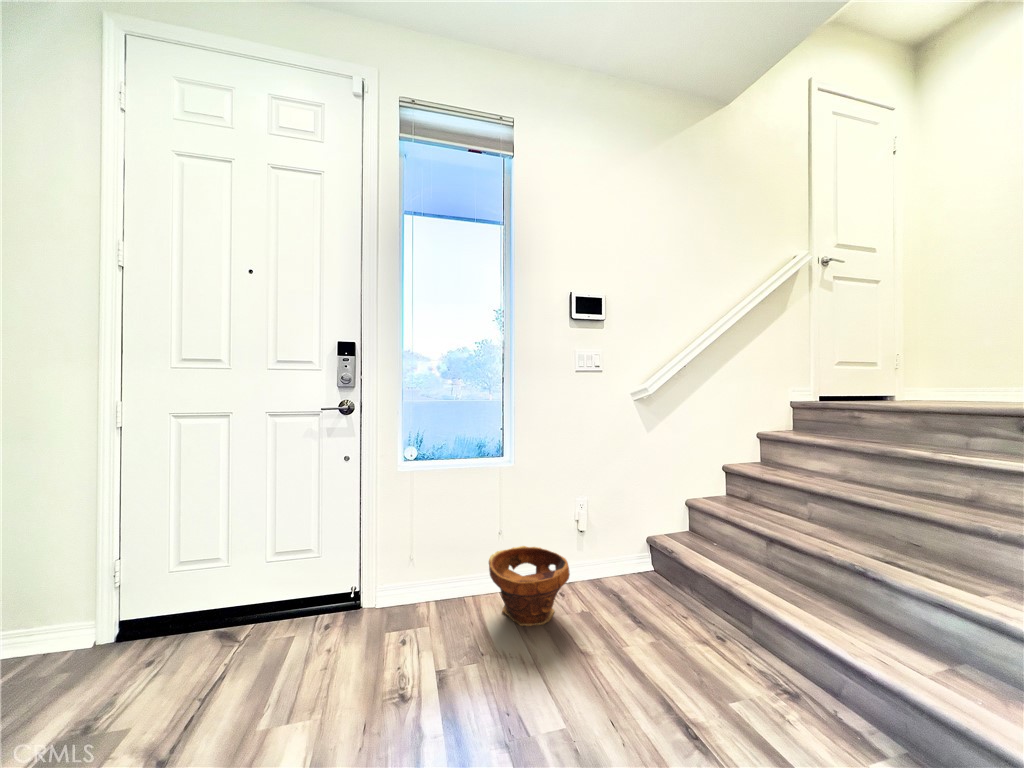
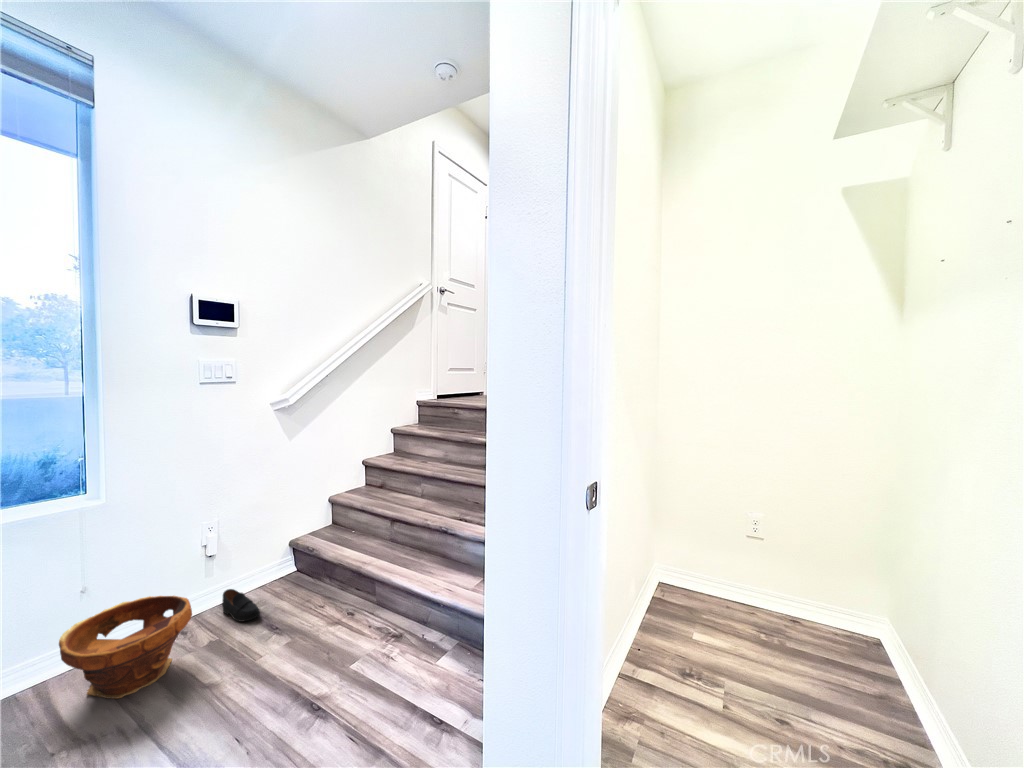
shoe: none [590,565,623,602] -> present [222,589,260,622]

